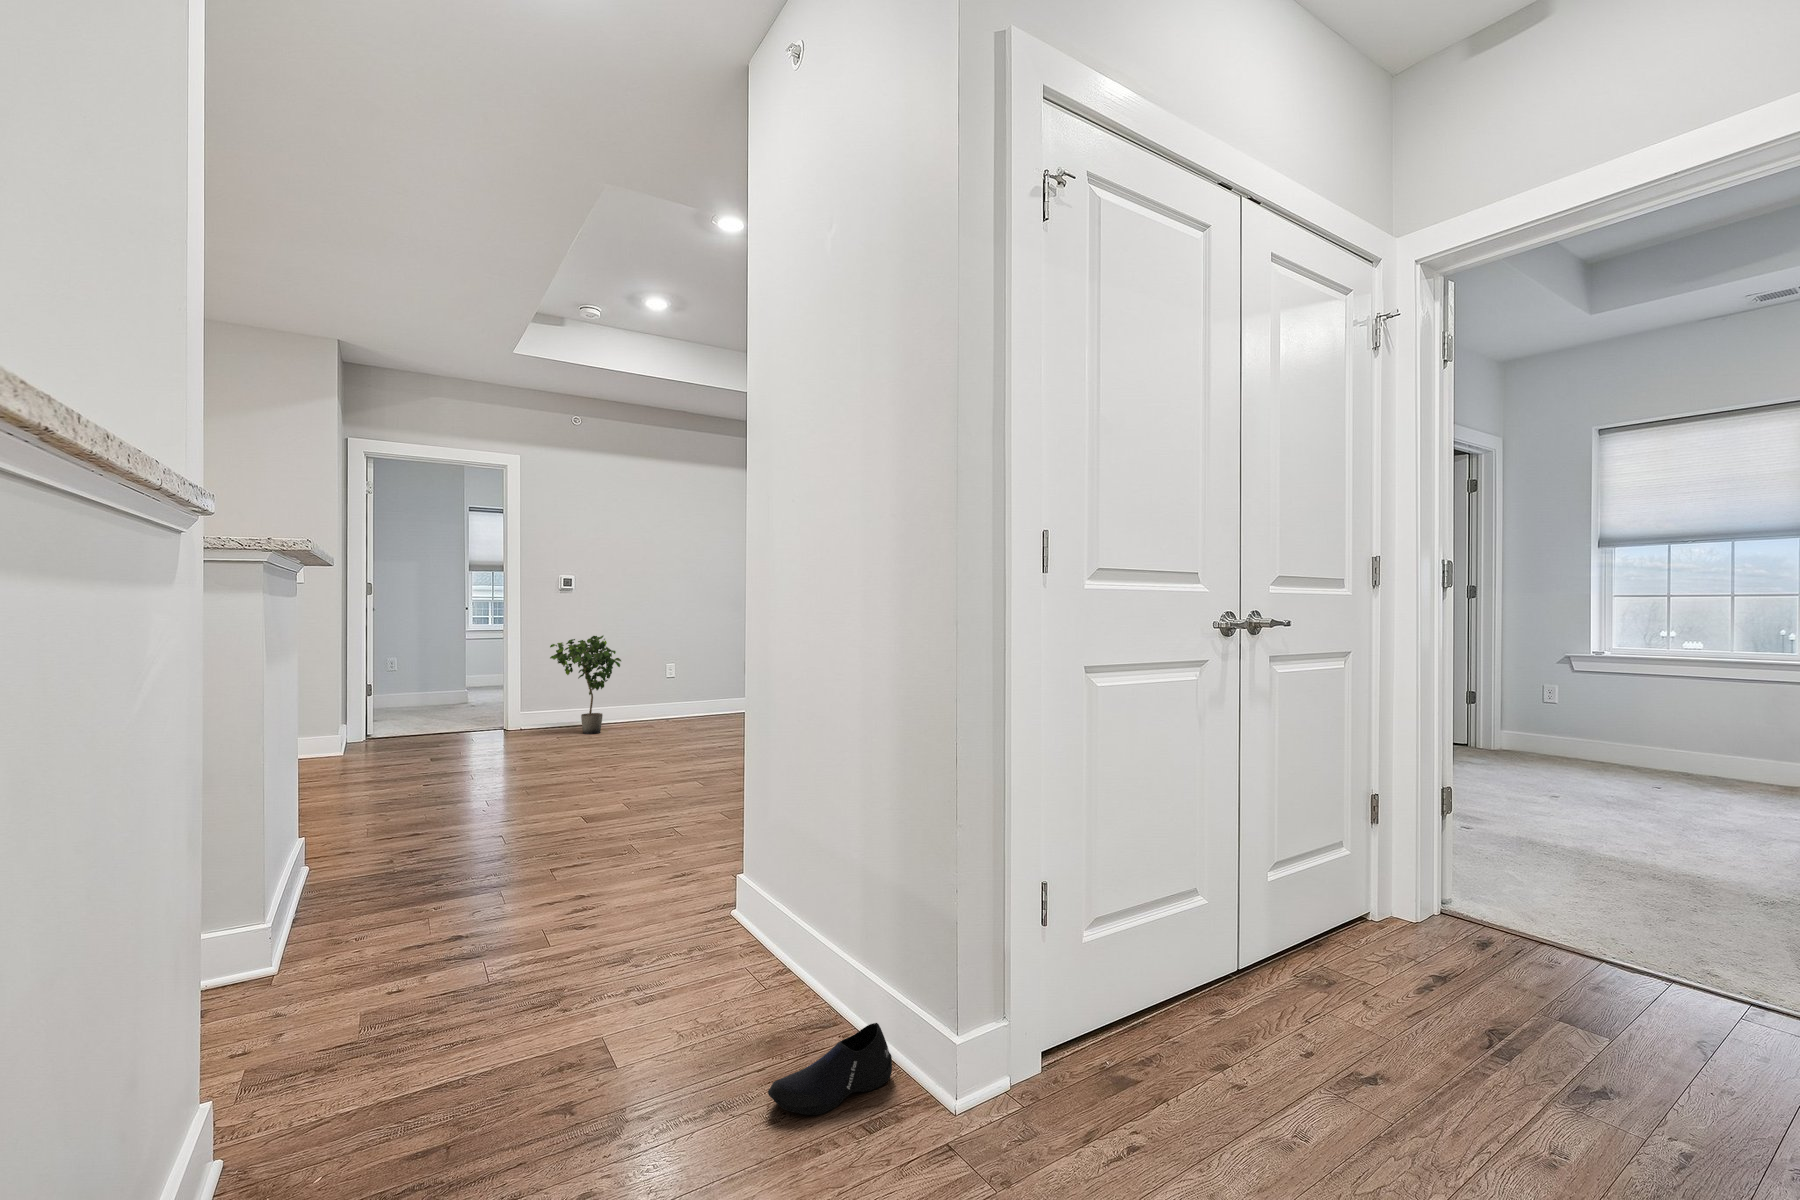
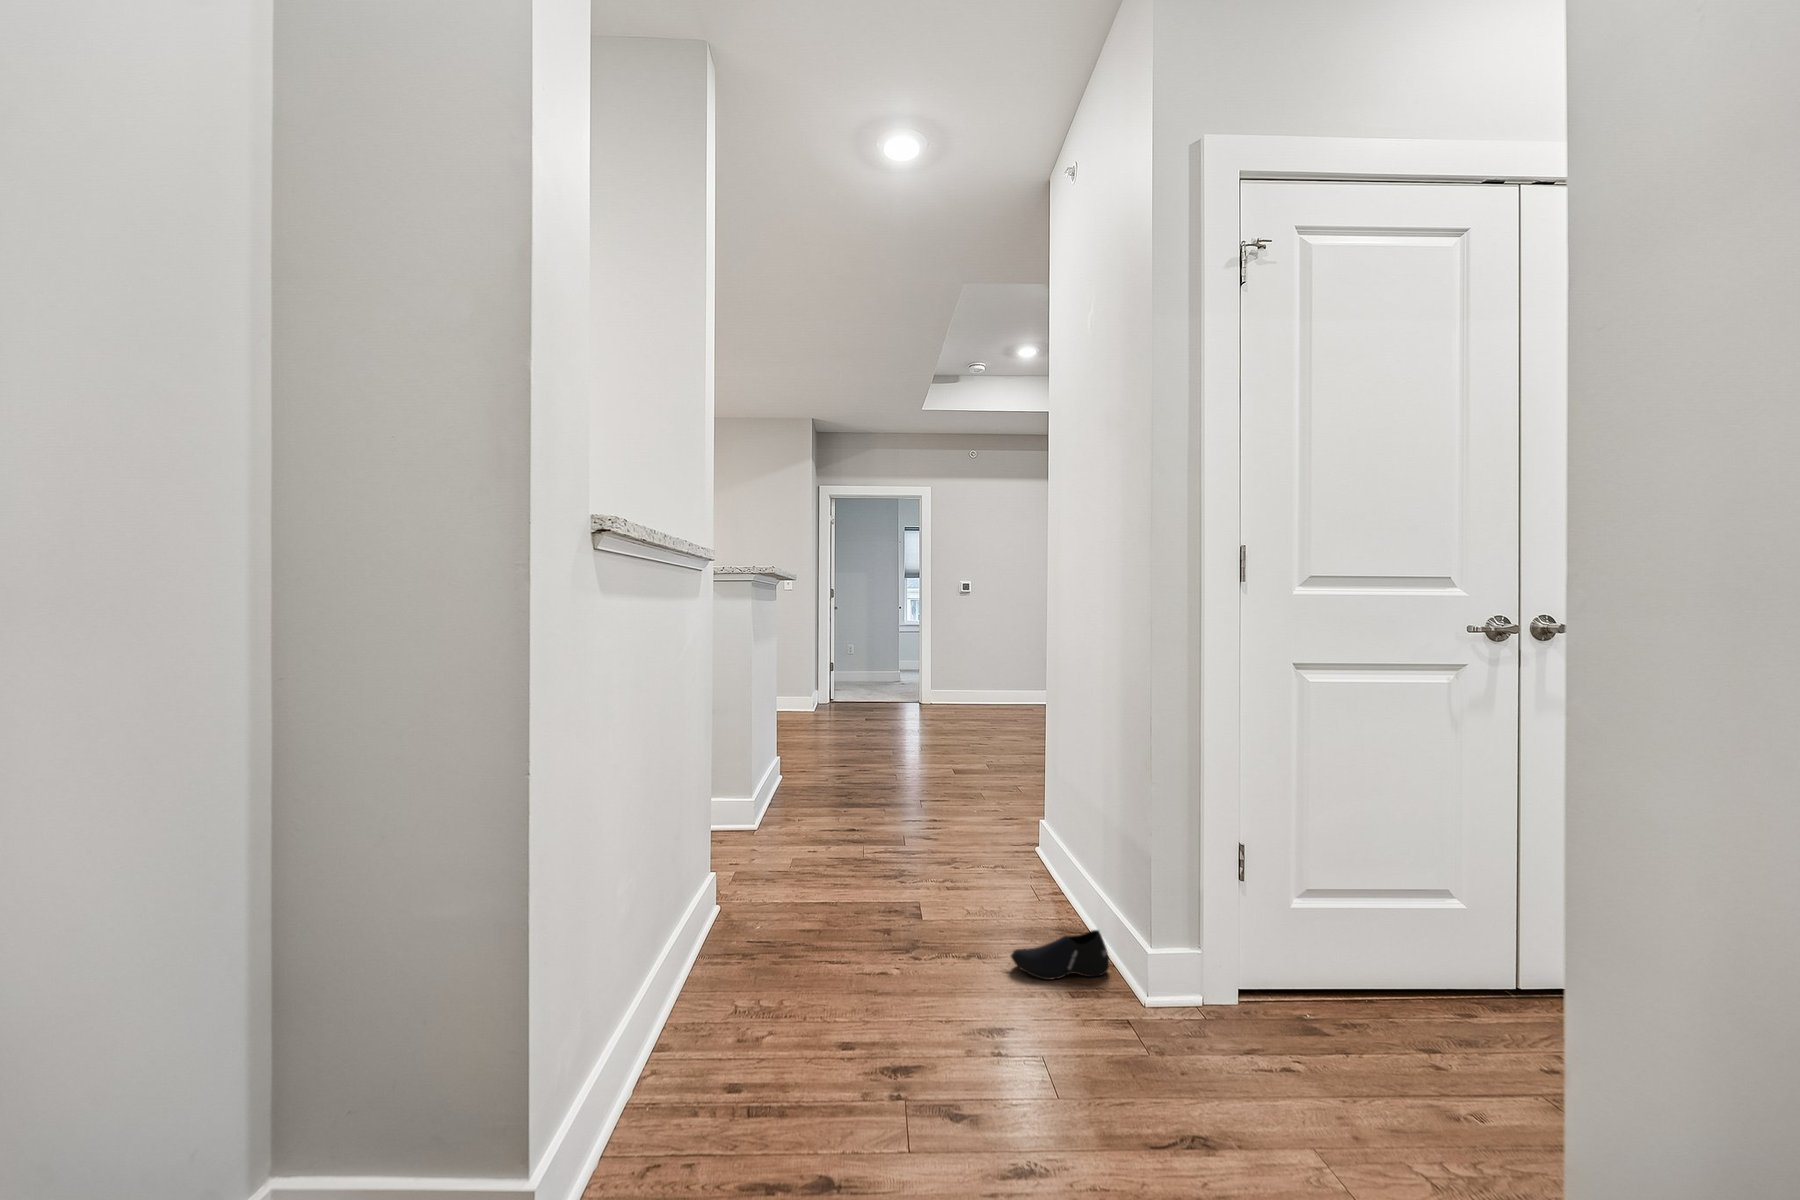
potted plant: present [550,636,621,734] -> none [949,631,1004,710]

